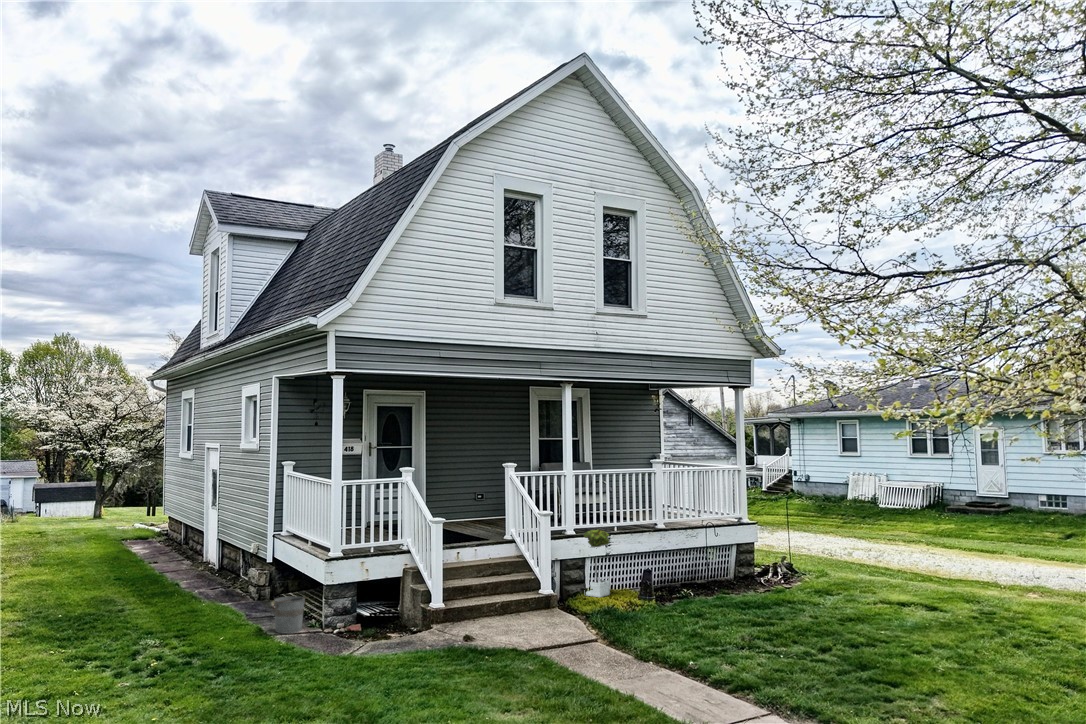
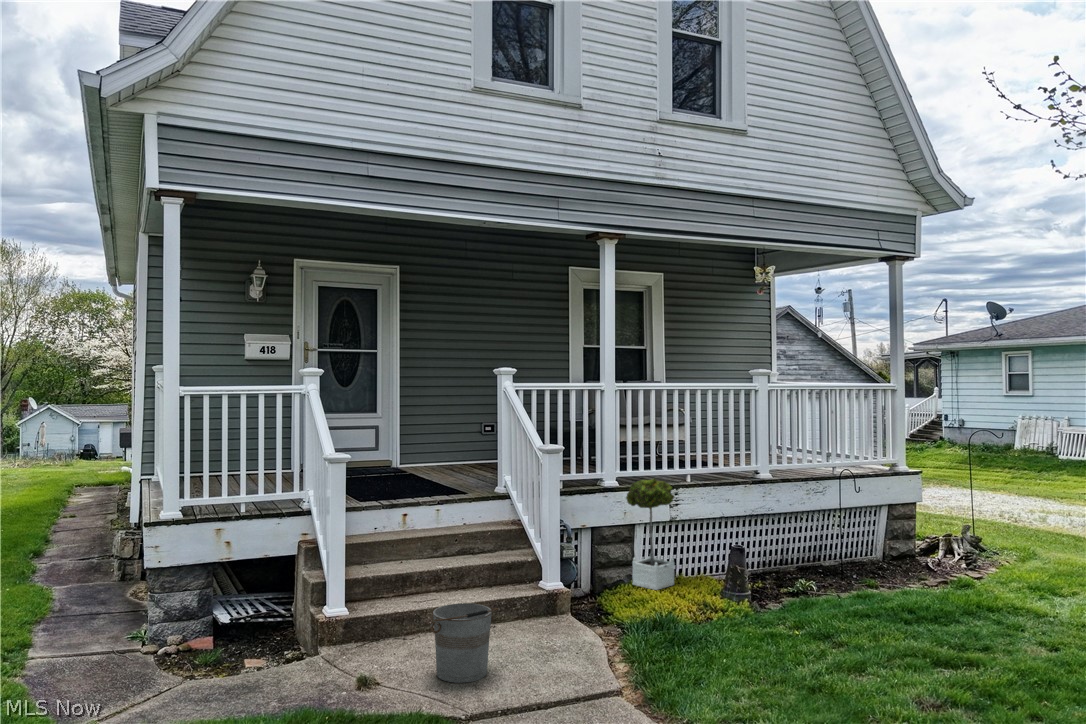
bucket: present [273,596,307,633] -> present [430,603,499,683]

